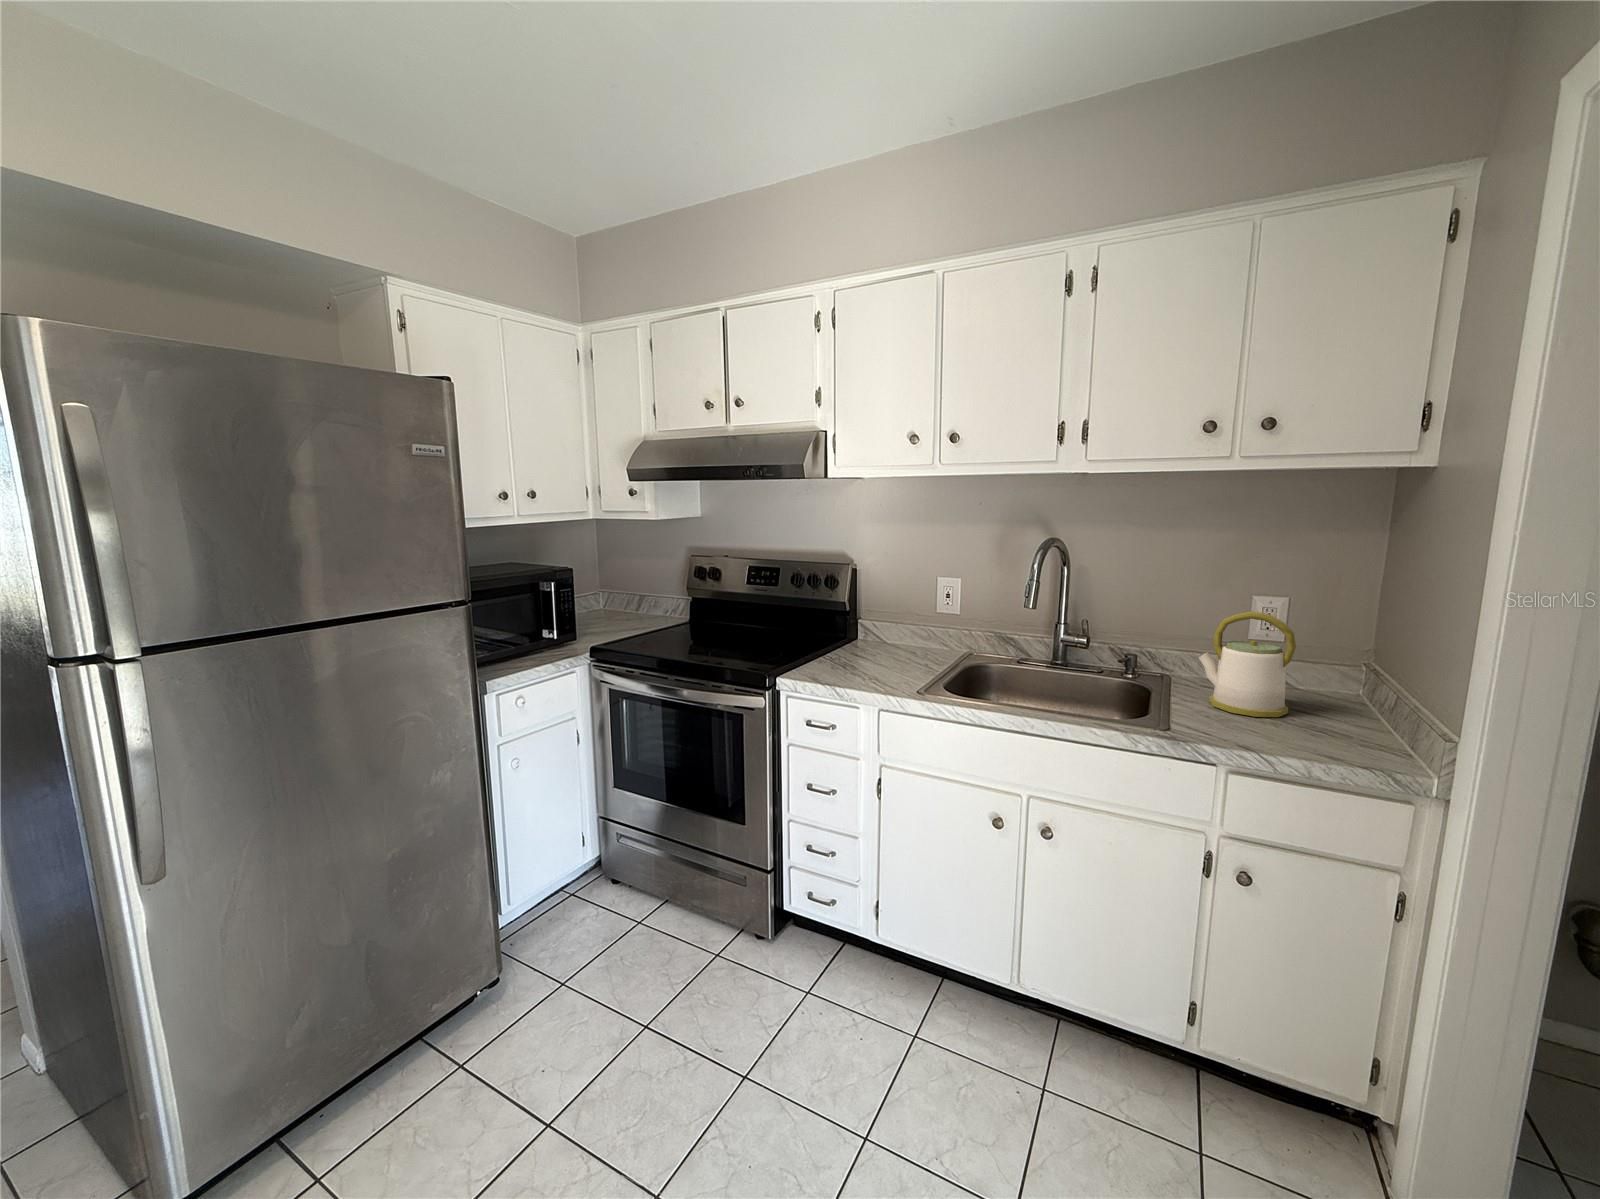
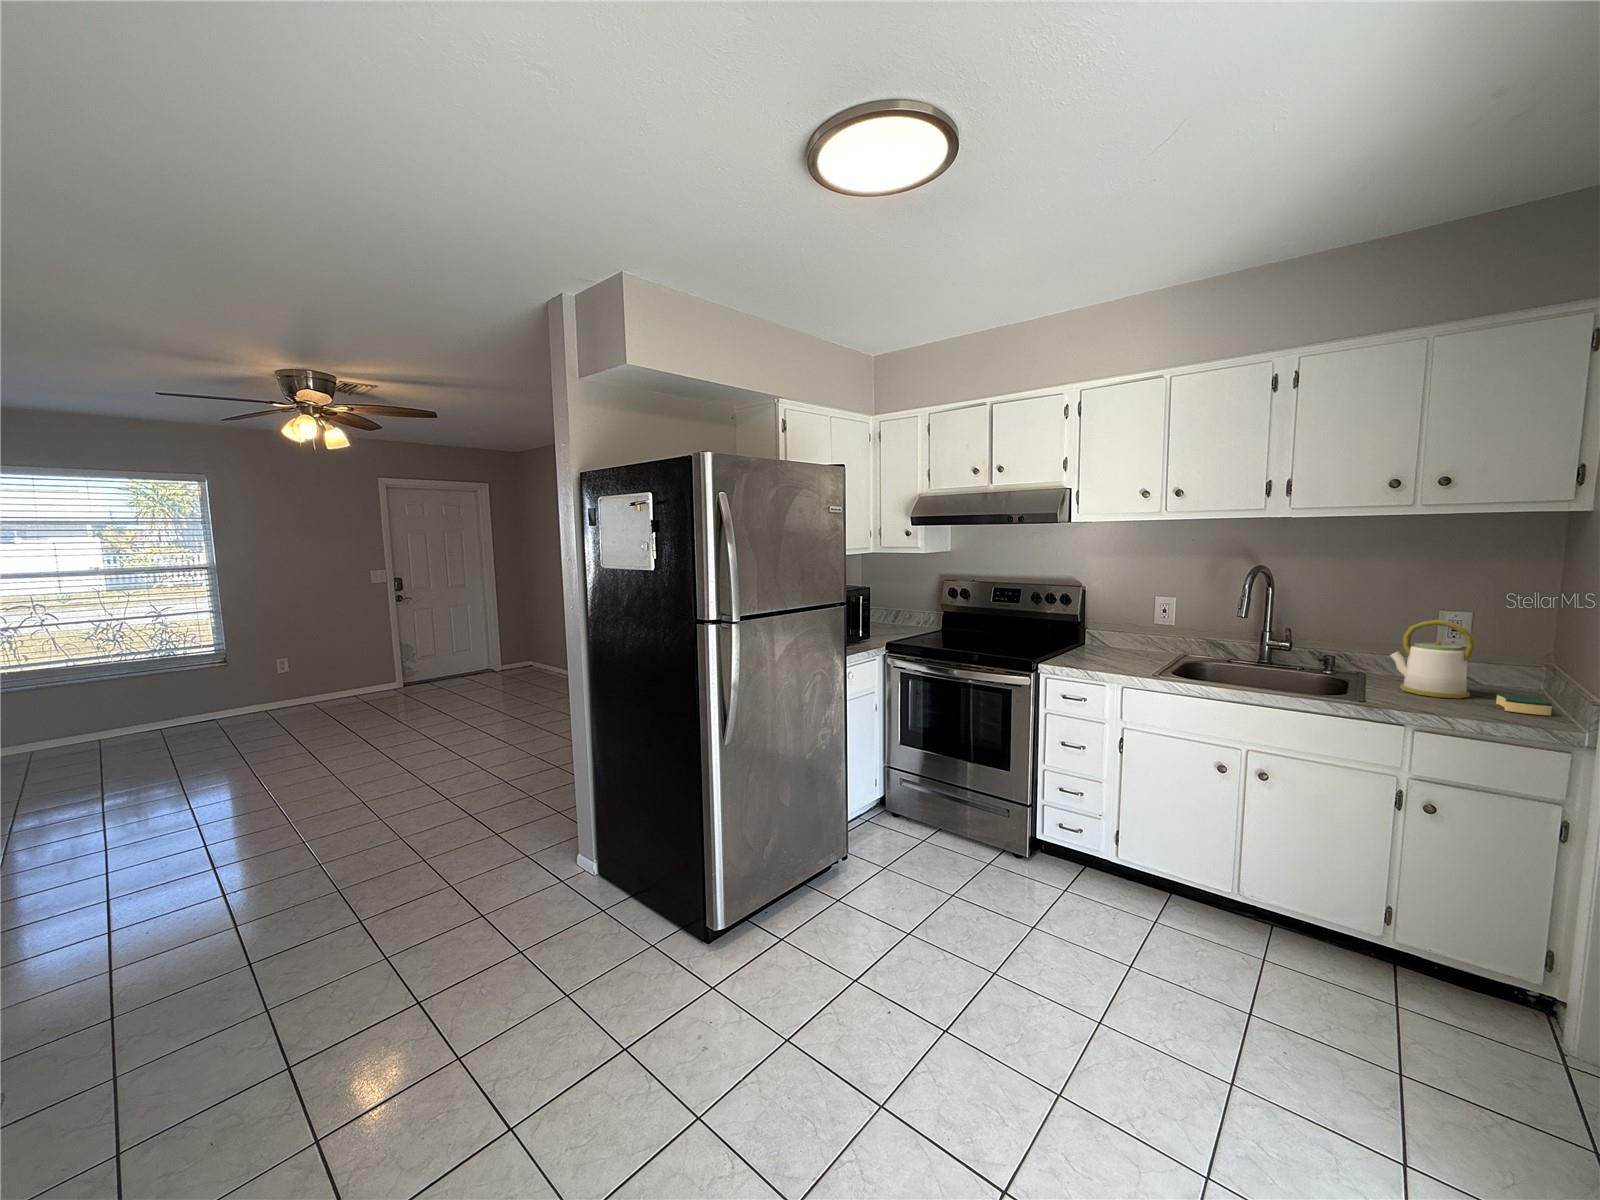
sponge: none [1319,711,1387,745] -> present [1496,693,1552,716]

